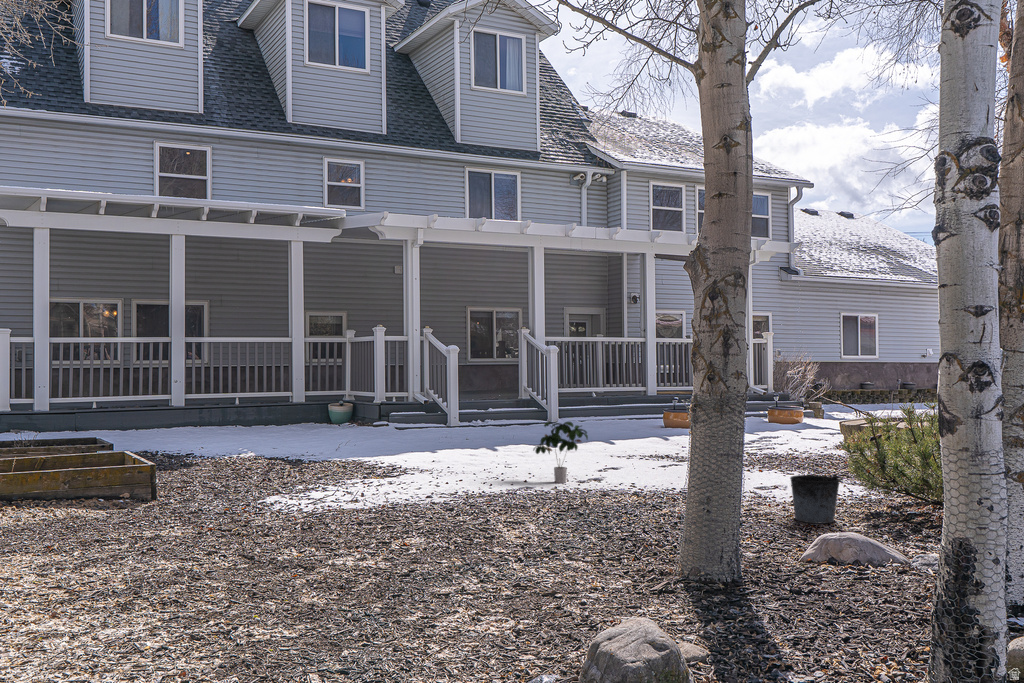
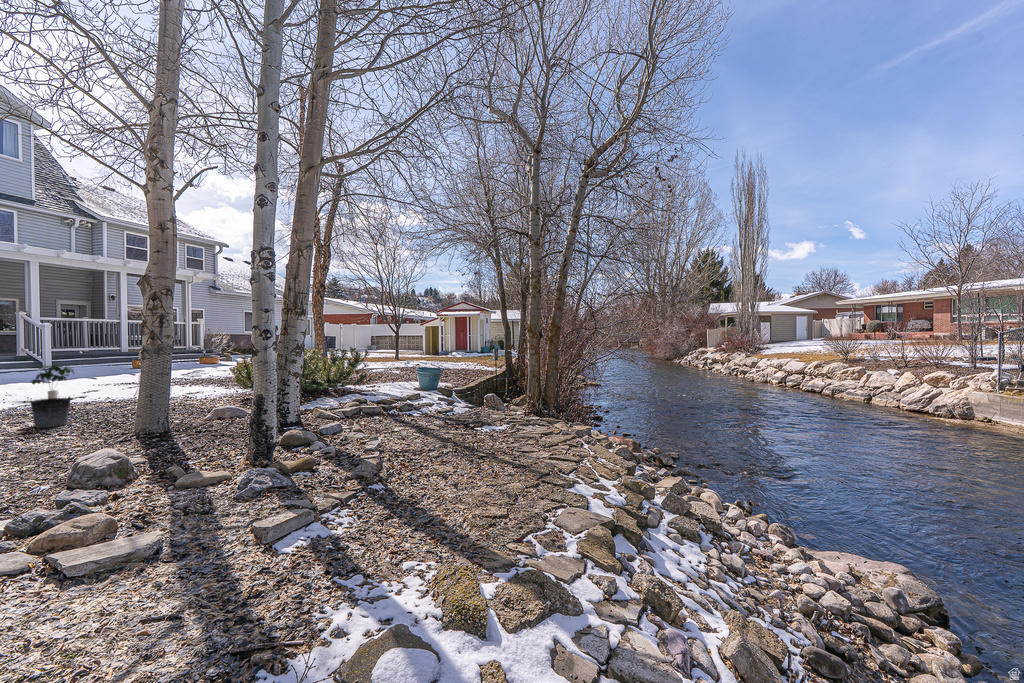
bucket: present [790,474,843,524] -> present [30,397,73,428]

